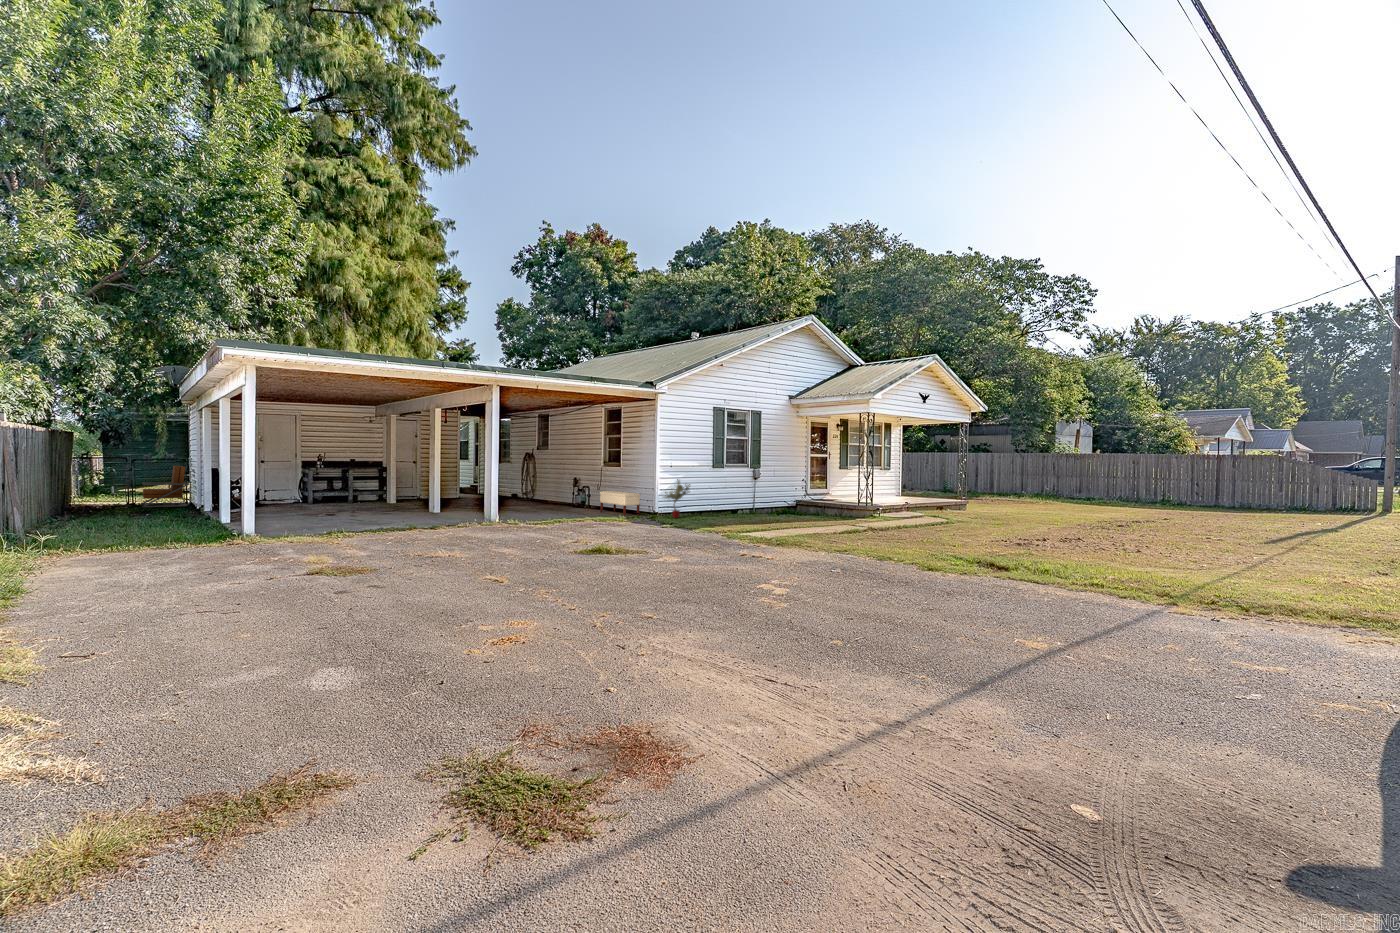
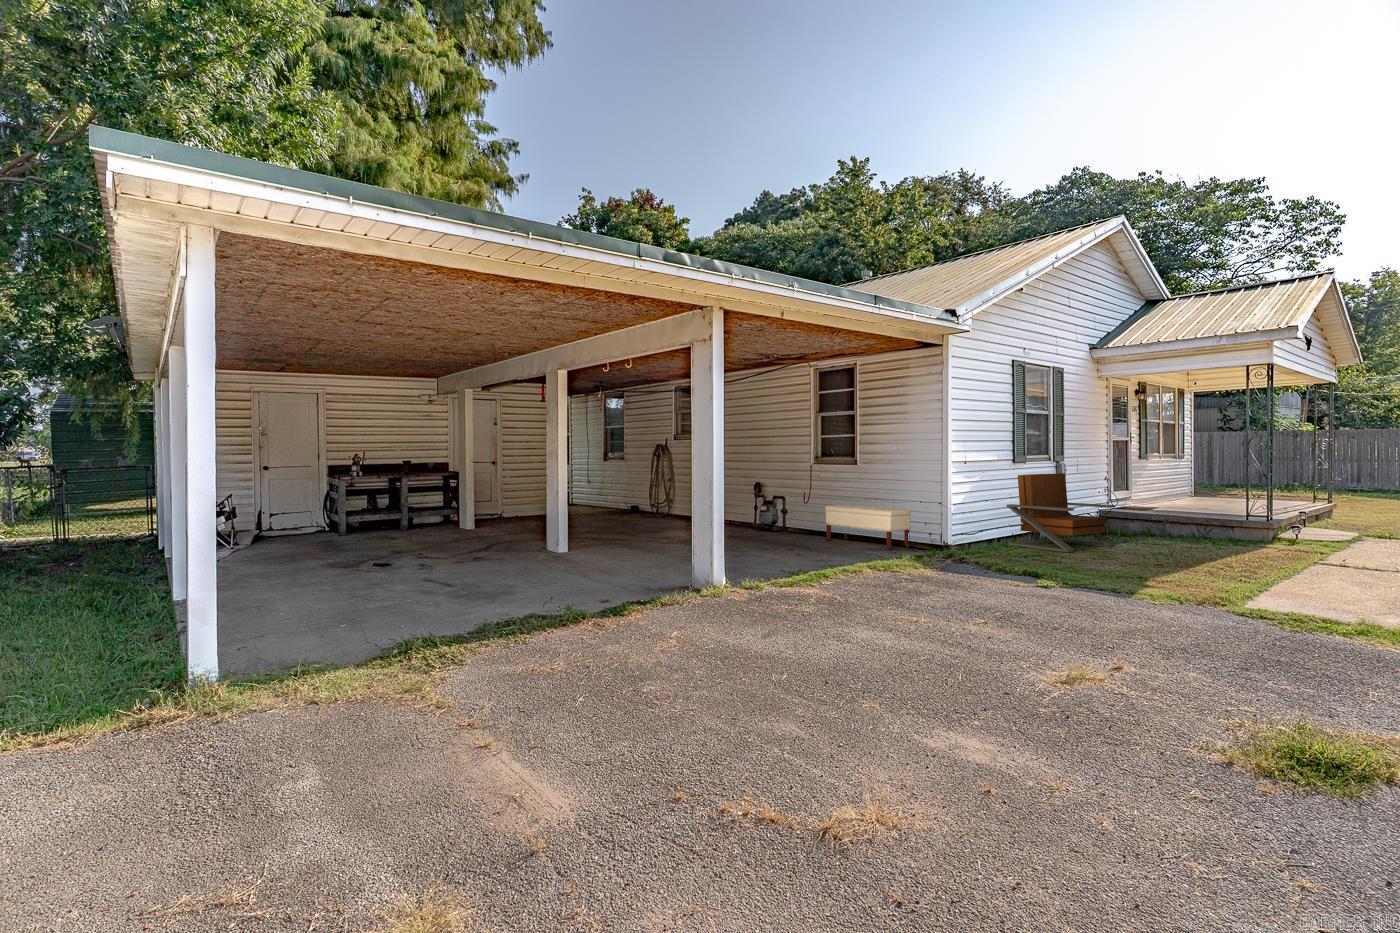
lounge chair: present [141,466,189,507] -> present [1006,473,1115,552]
potted tree: present [664,479,690,518] -> none [962,482,1010,553]

